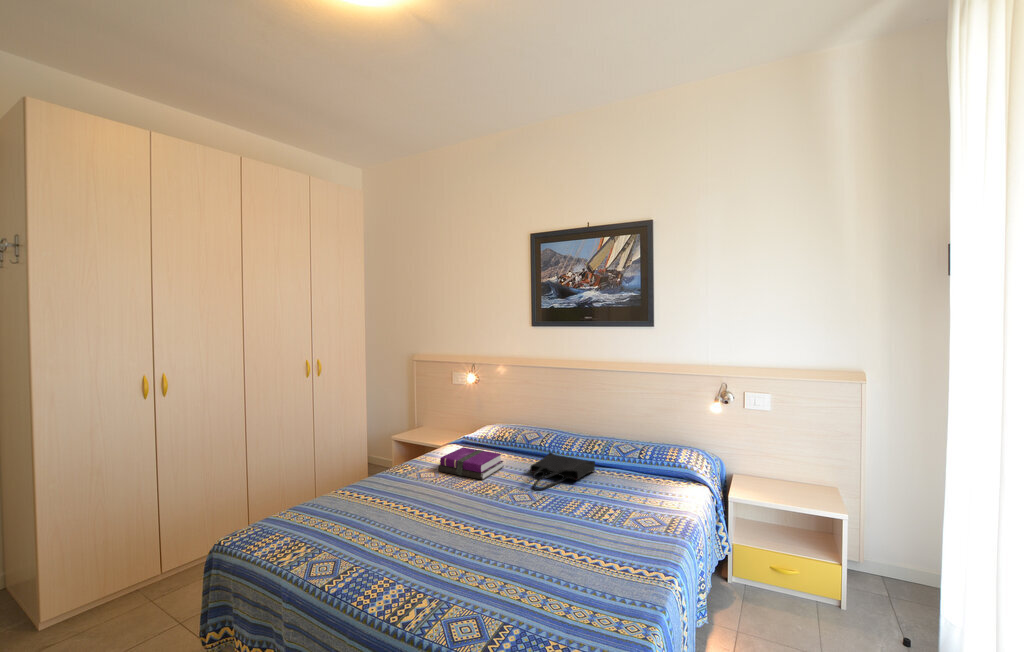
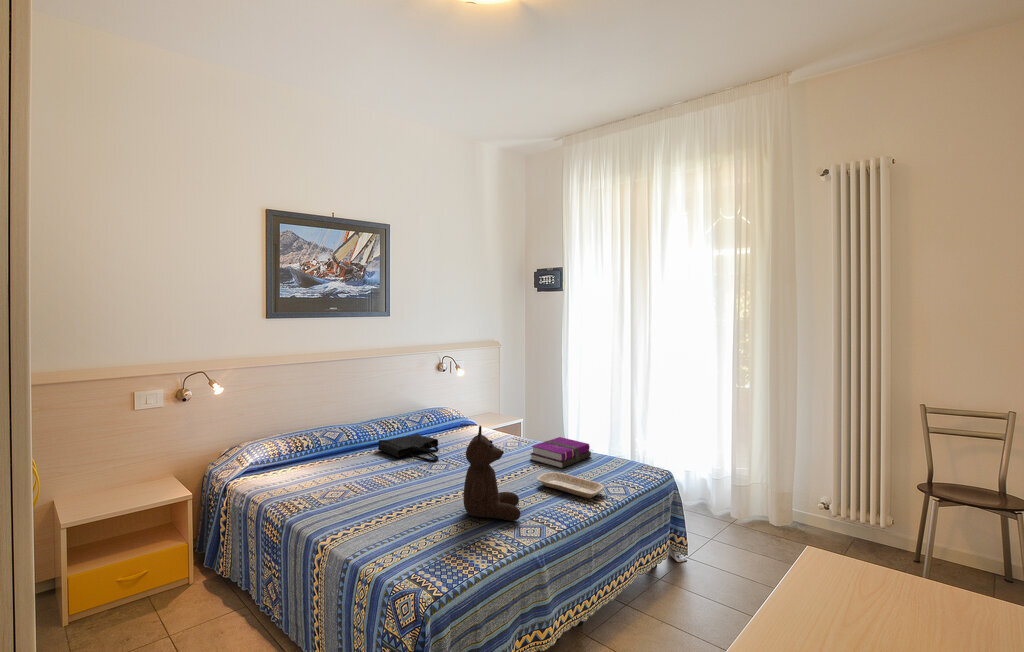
teddy bear: none [340,442,419,555] -> present [463,426,521,521]
notebook: present [438,447,503,480] -> present [530,437,591,468]
tray: none [421,547,504,611] -> present [537,472,604,498]

